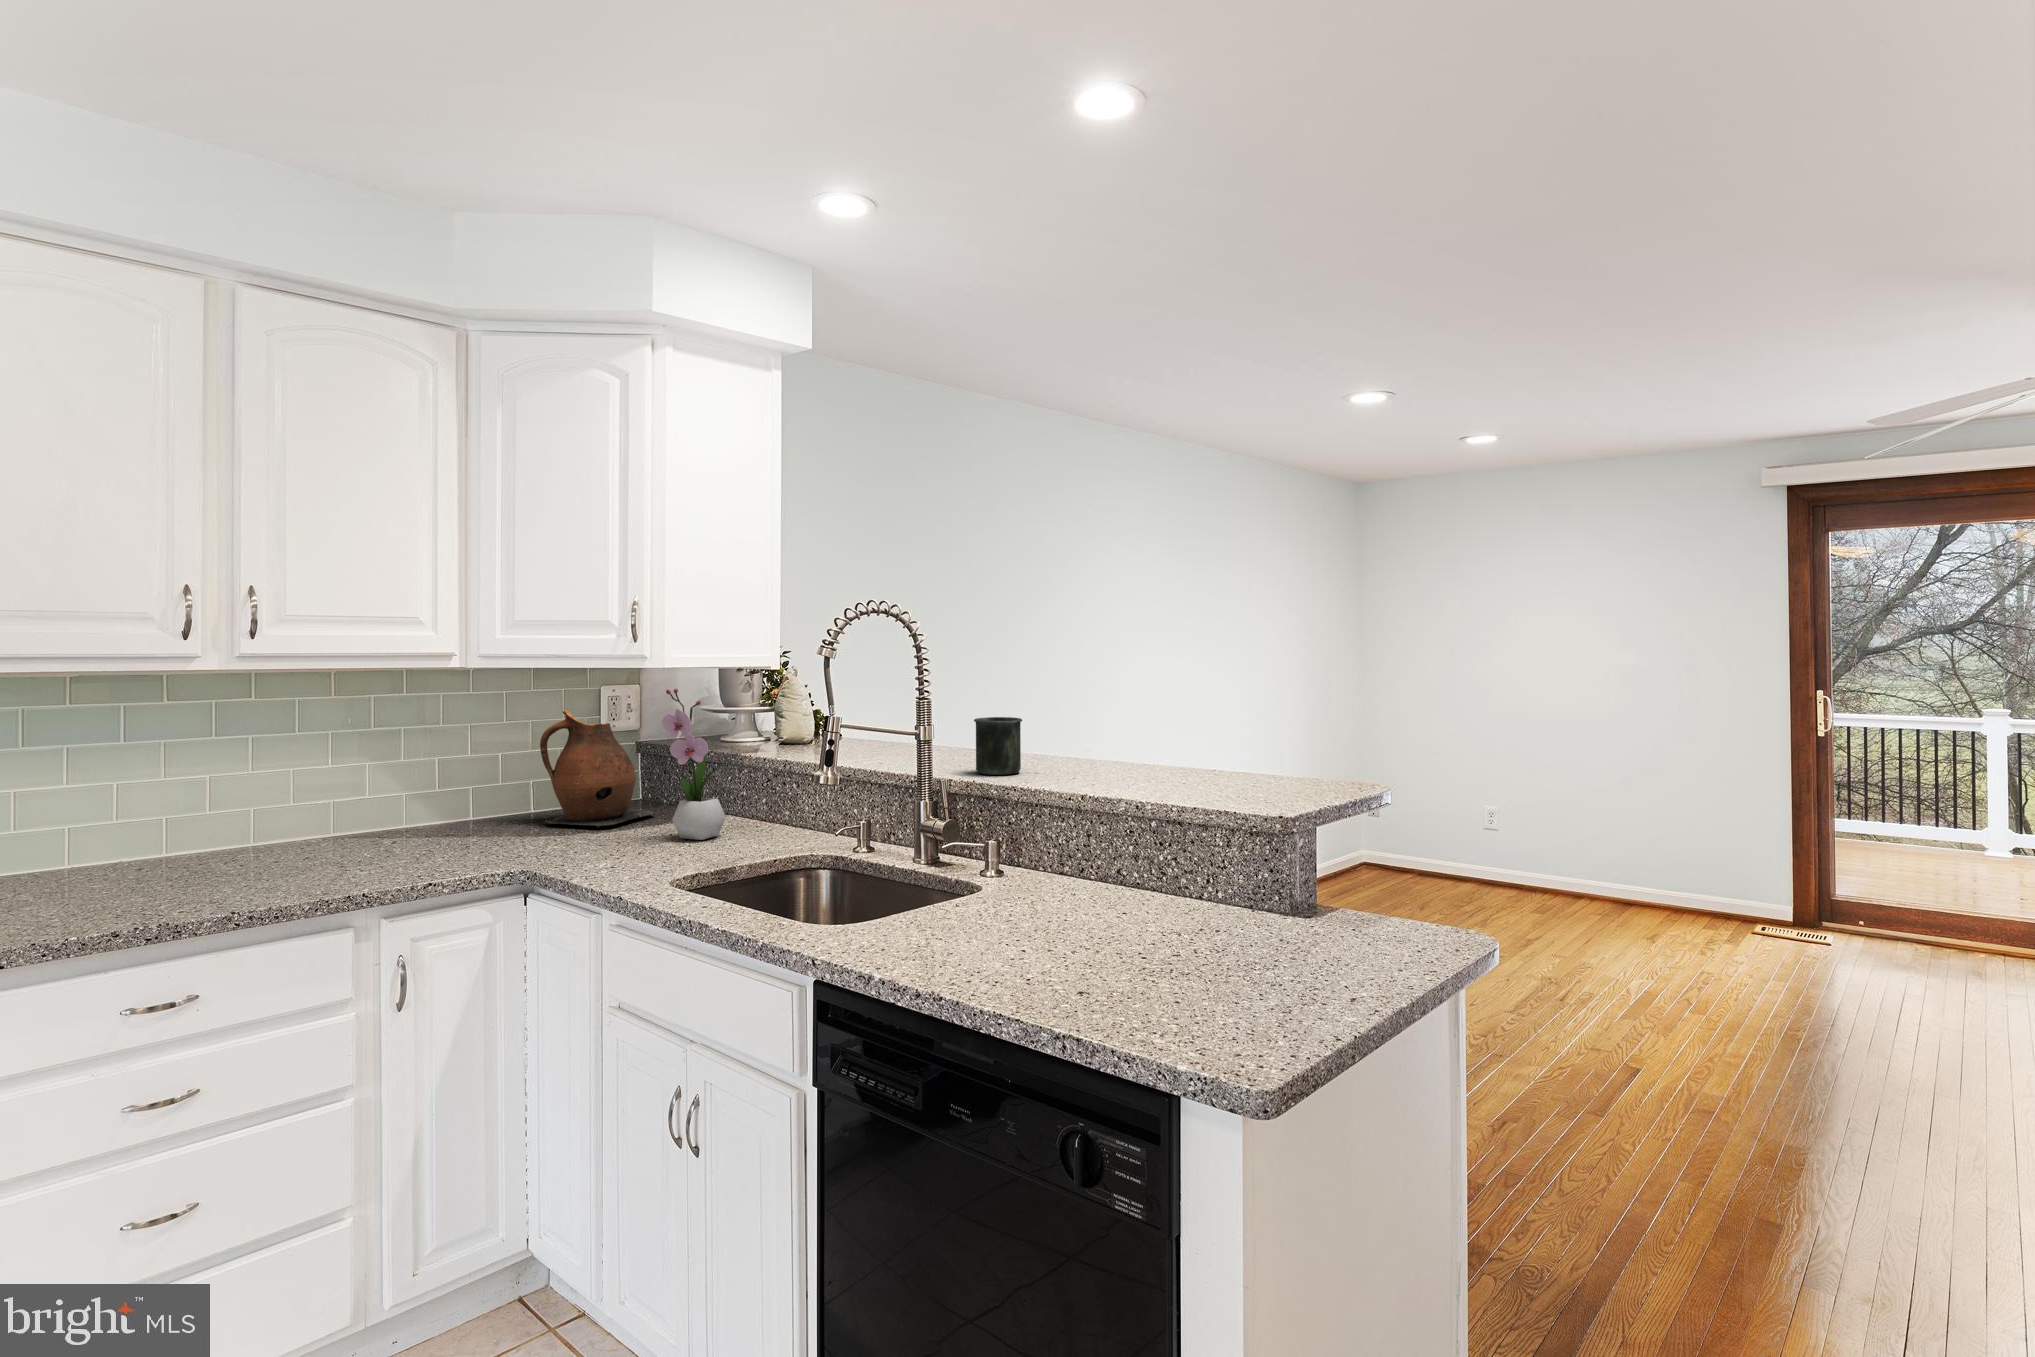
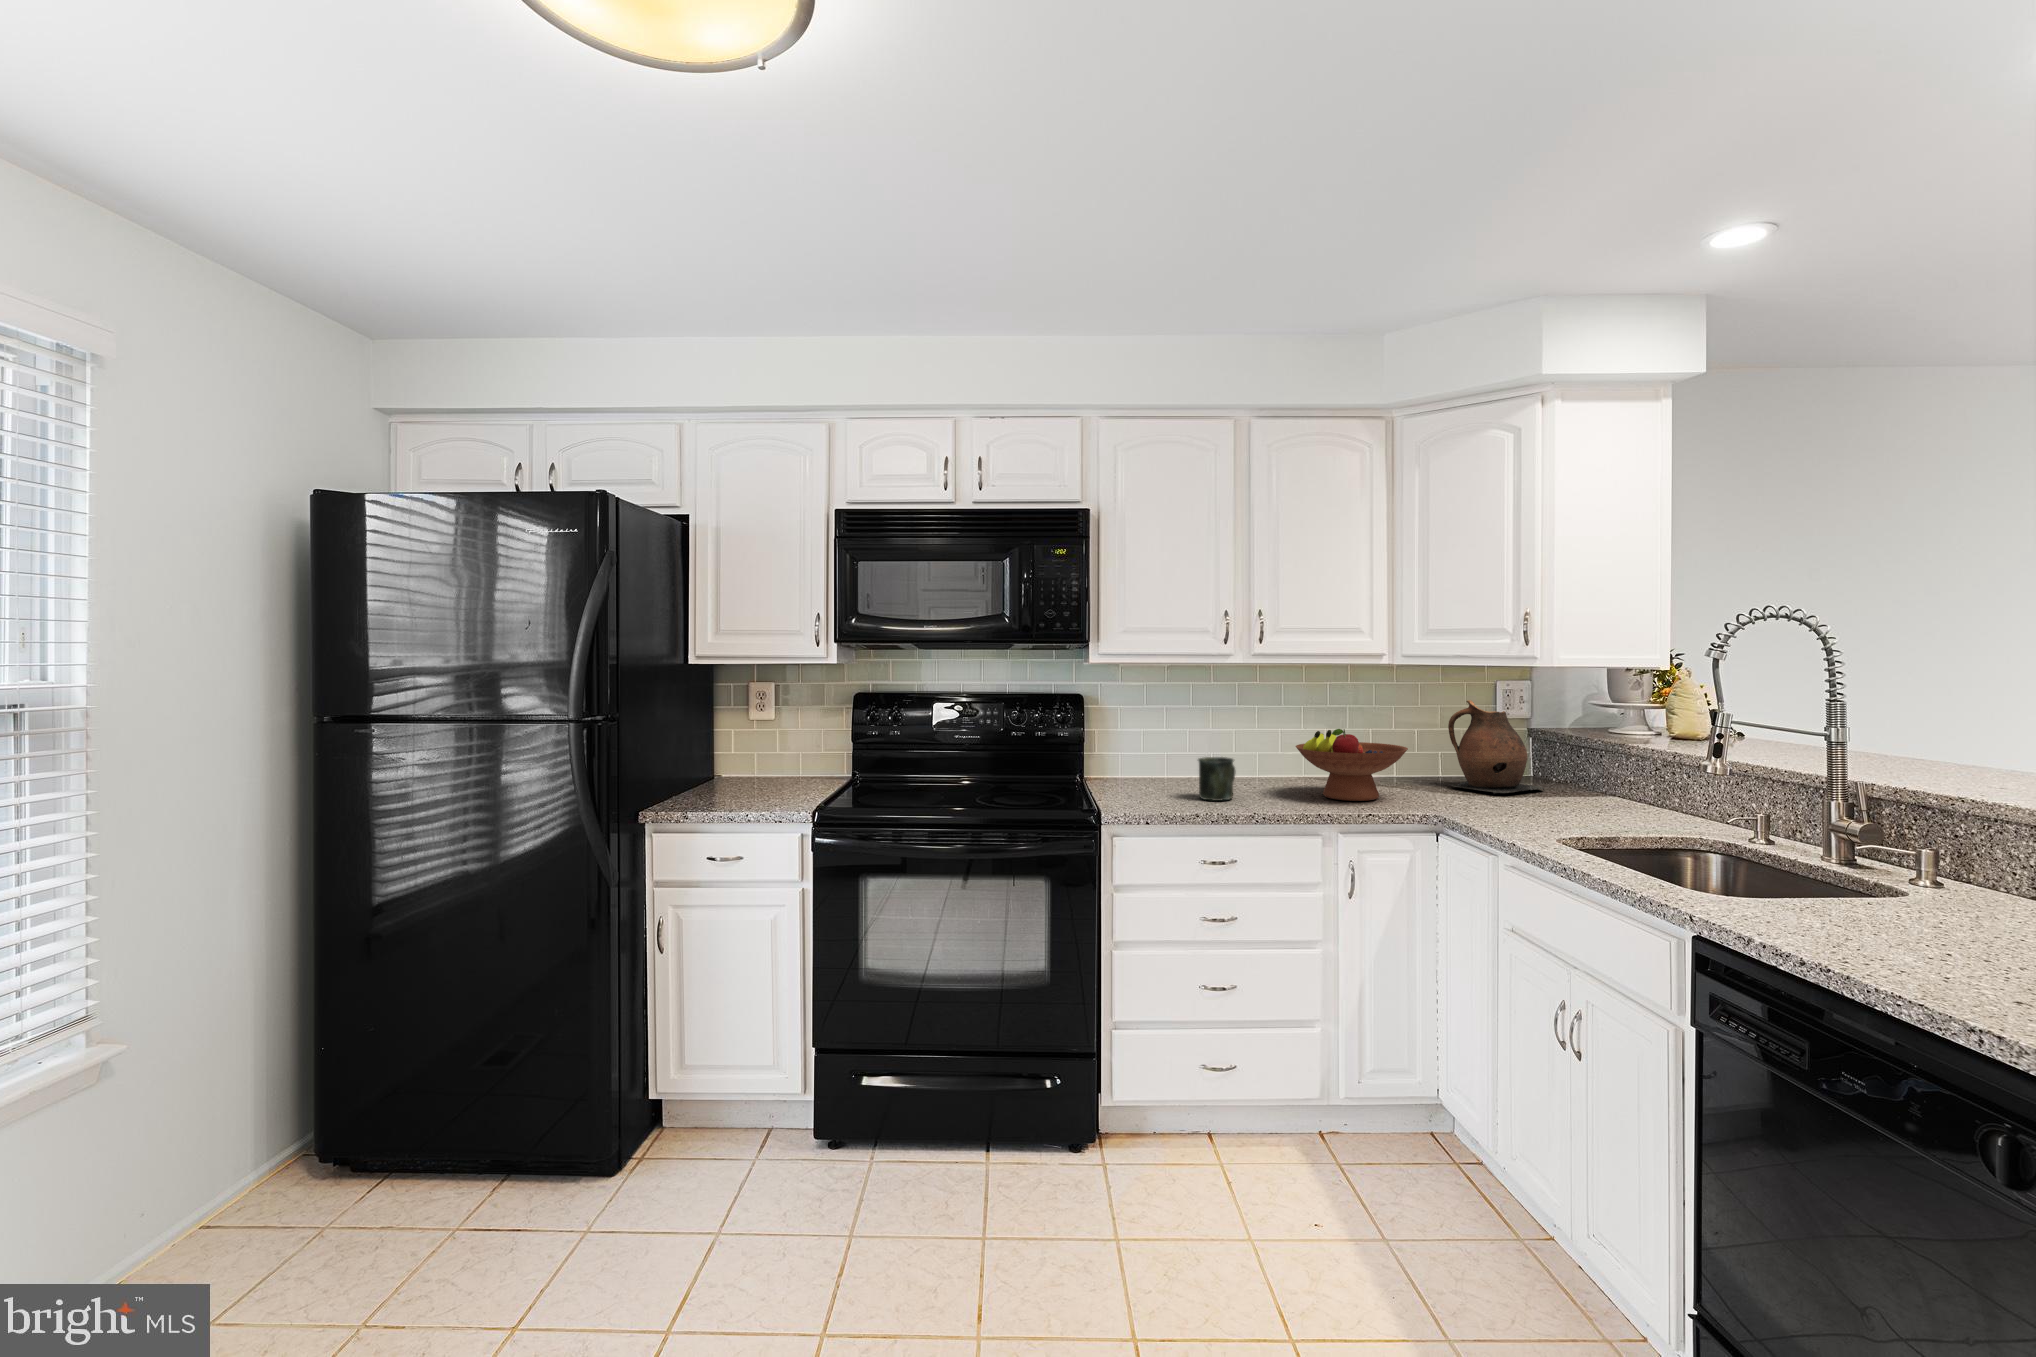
flower arrangement: present [662,689,731,840] -> none [1552,685,1618,813]
mug: present [974,717,1022,775] -> present [1198,757,1235,801]
fruit bowl: none [311,760,485,864] -> present [1296,729,1408,801]

